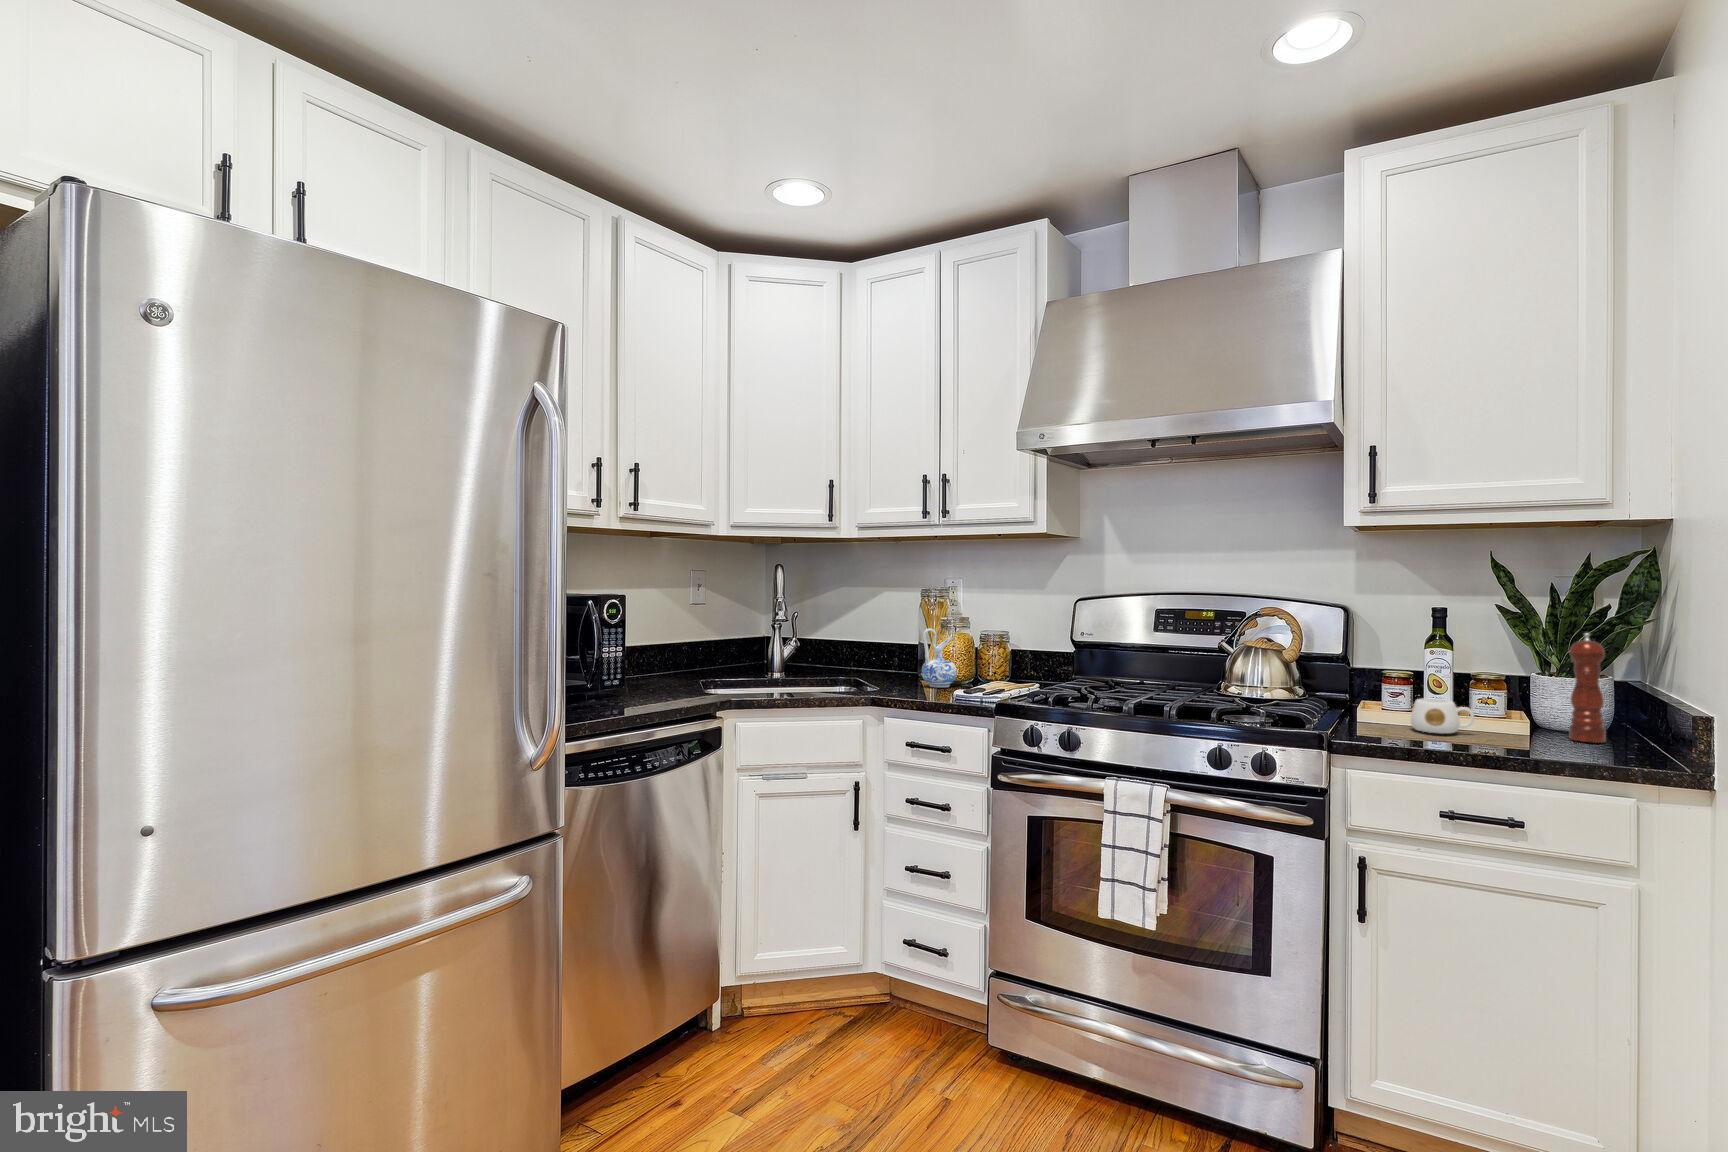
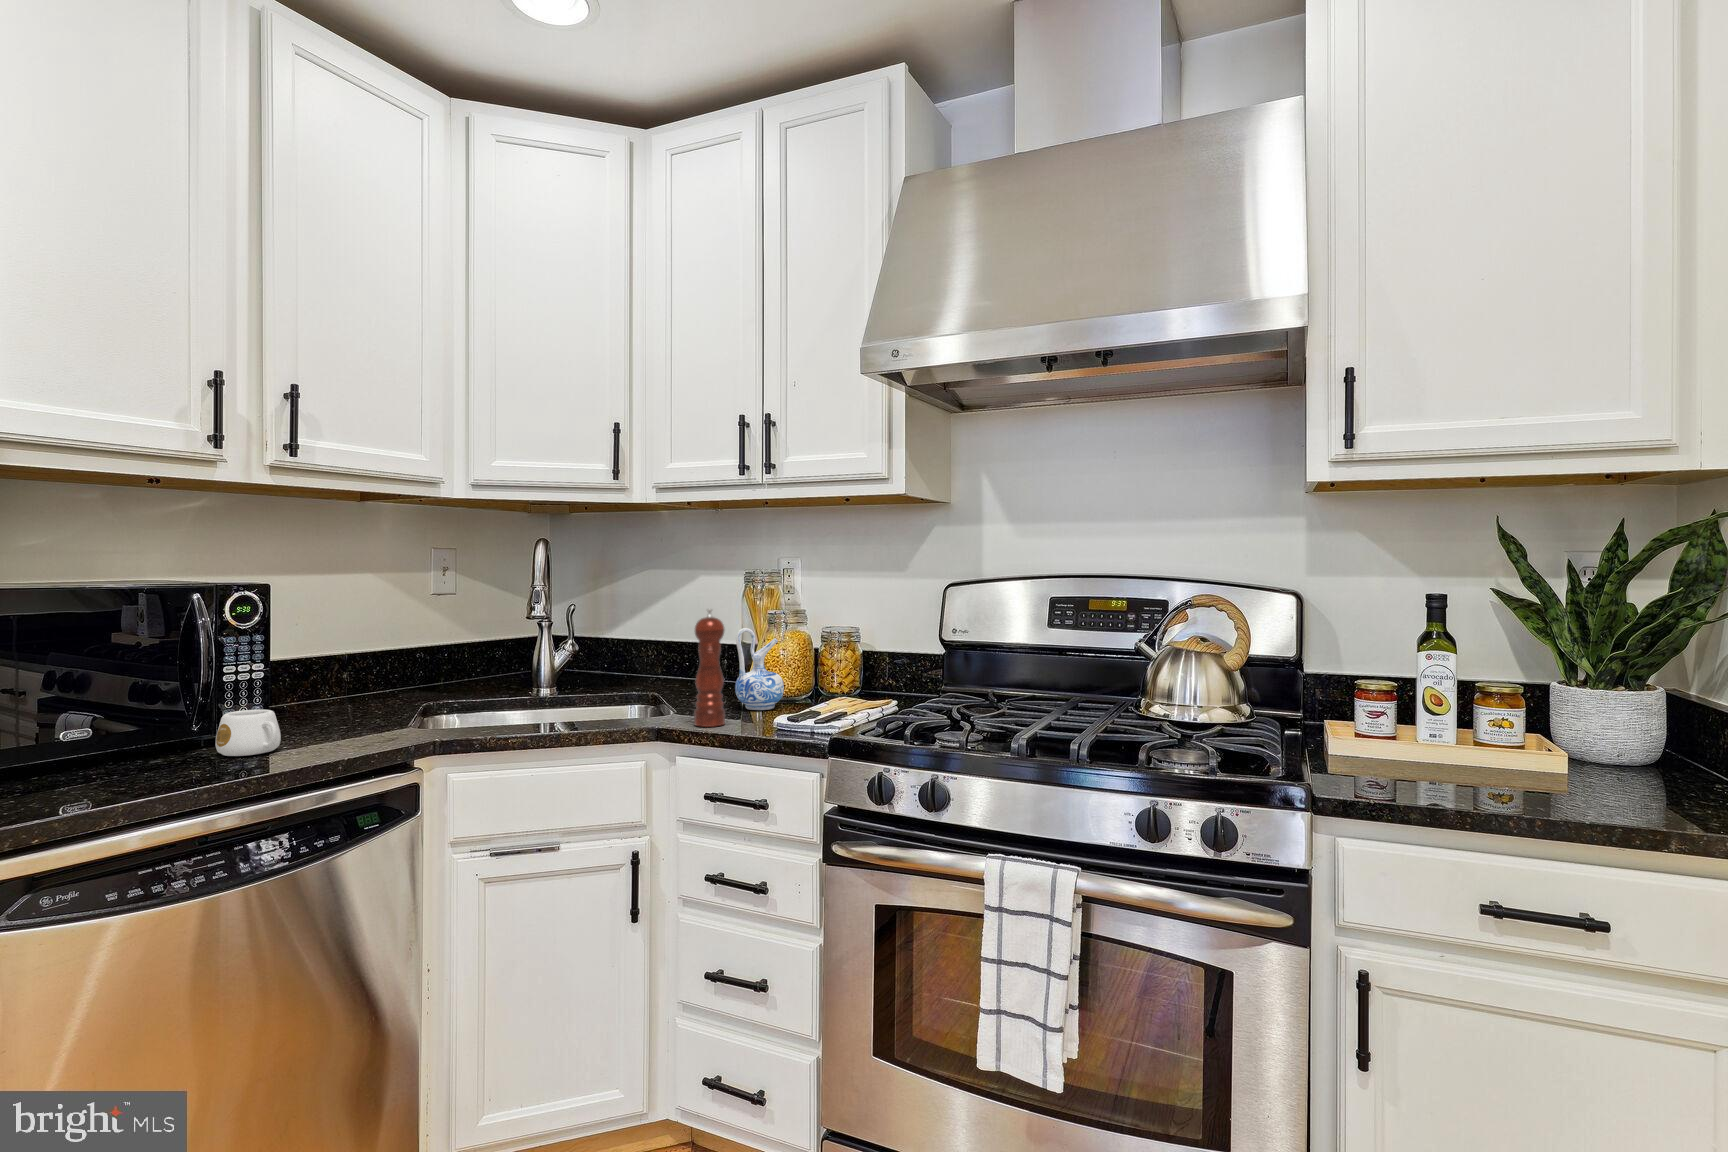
pepper mill: present [1569,633,1606,743] -> present [694,609,725,727]
mug: present [1410,699,1474,734] -> present [215,709,281,756]

